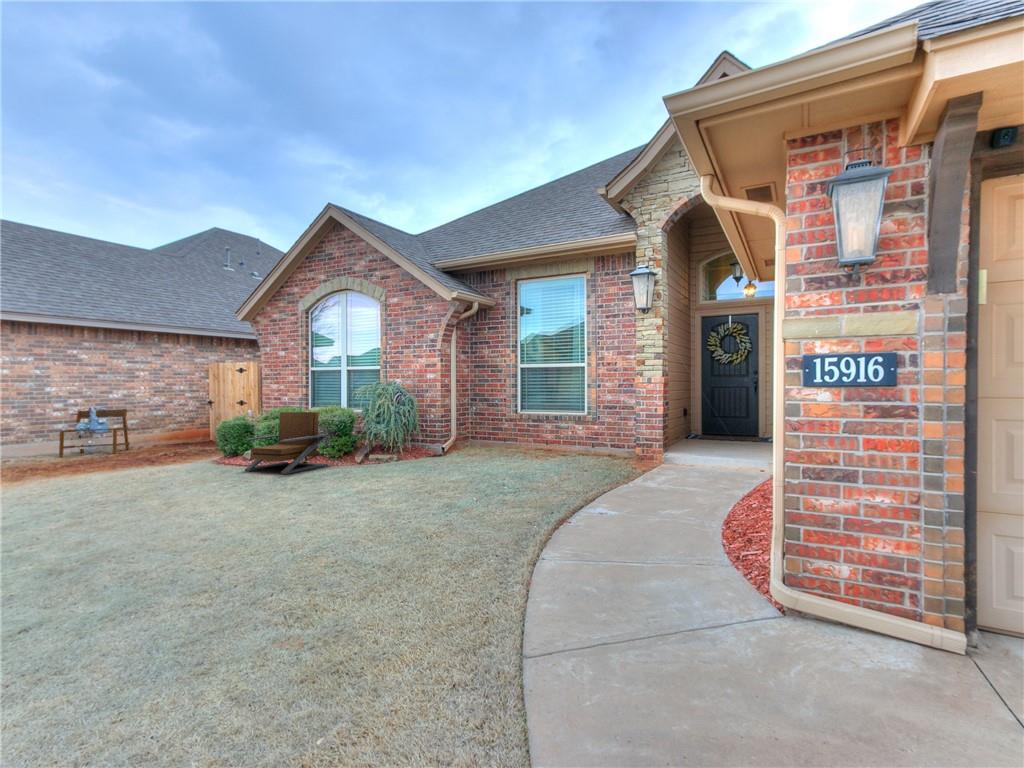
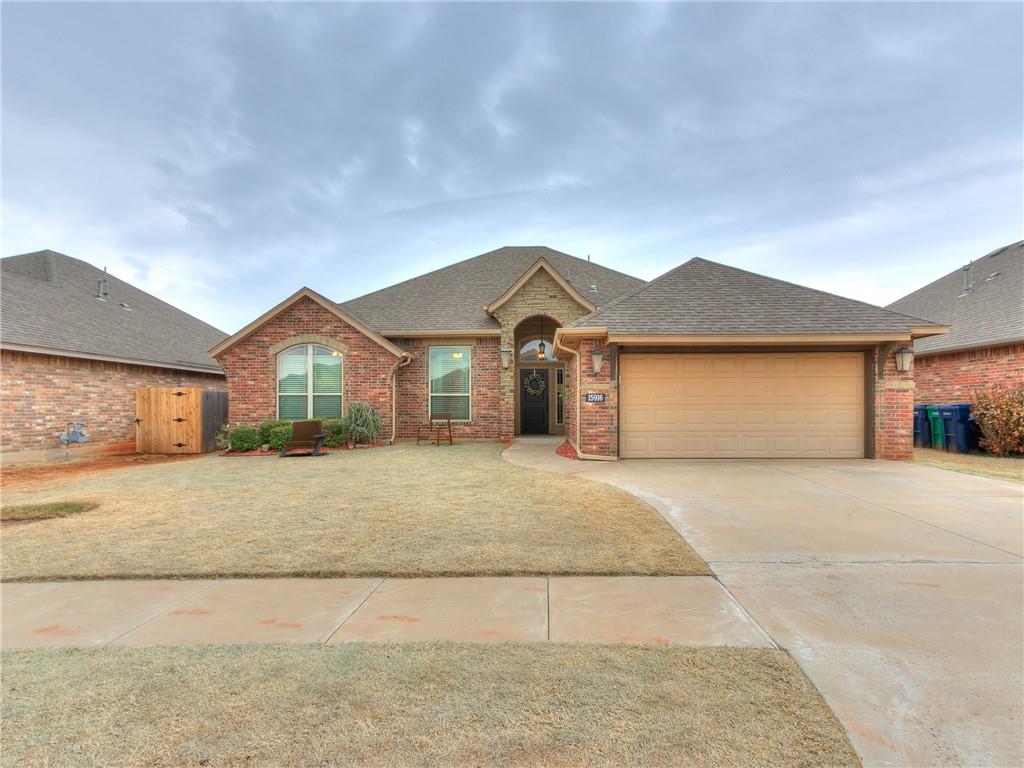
bench: present [59,409,130,457] -> present [417,413,452,446]

